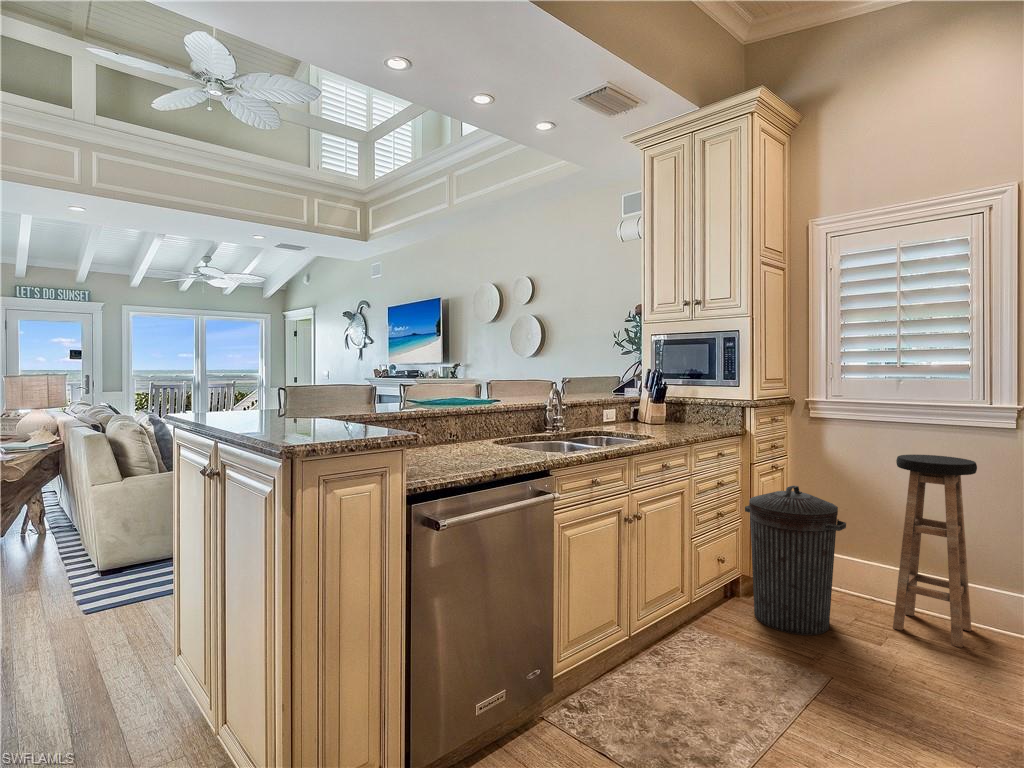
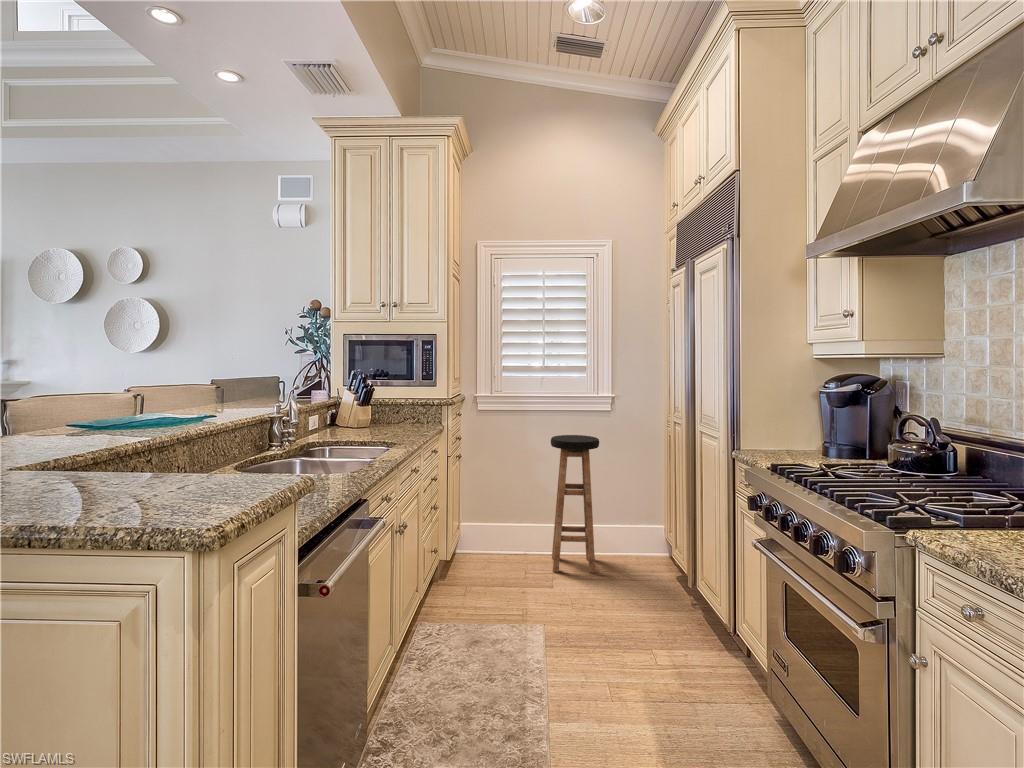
trash can: present [745,485,846,635] -> none [449,472,530,600]

